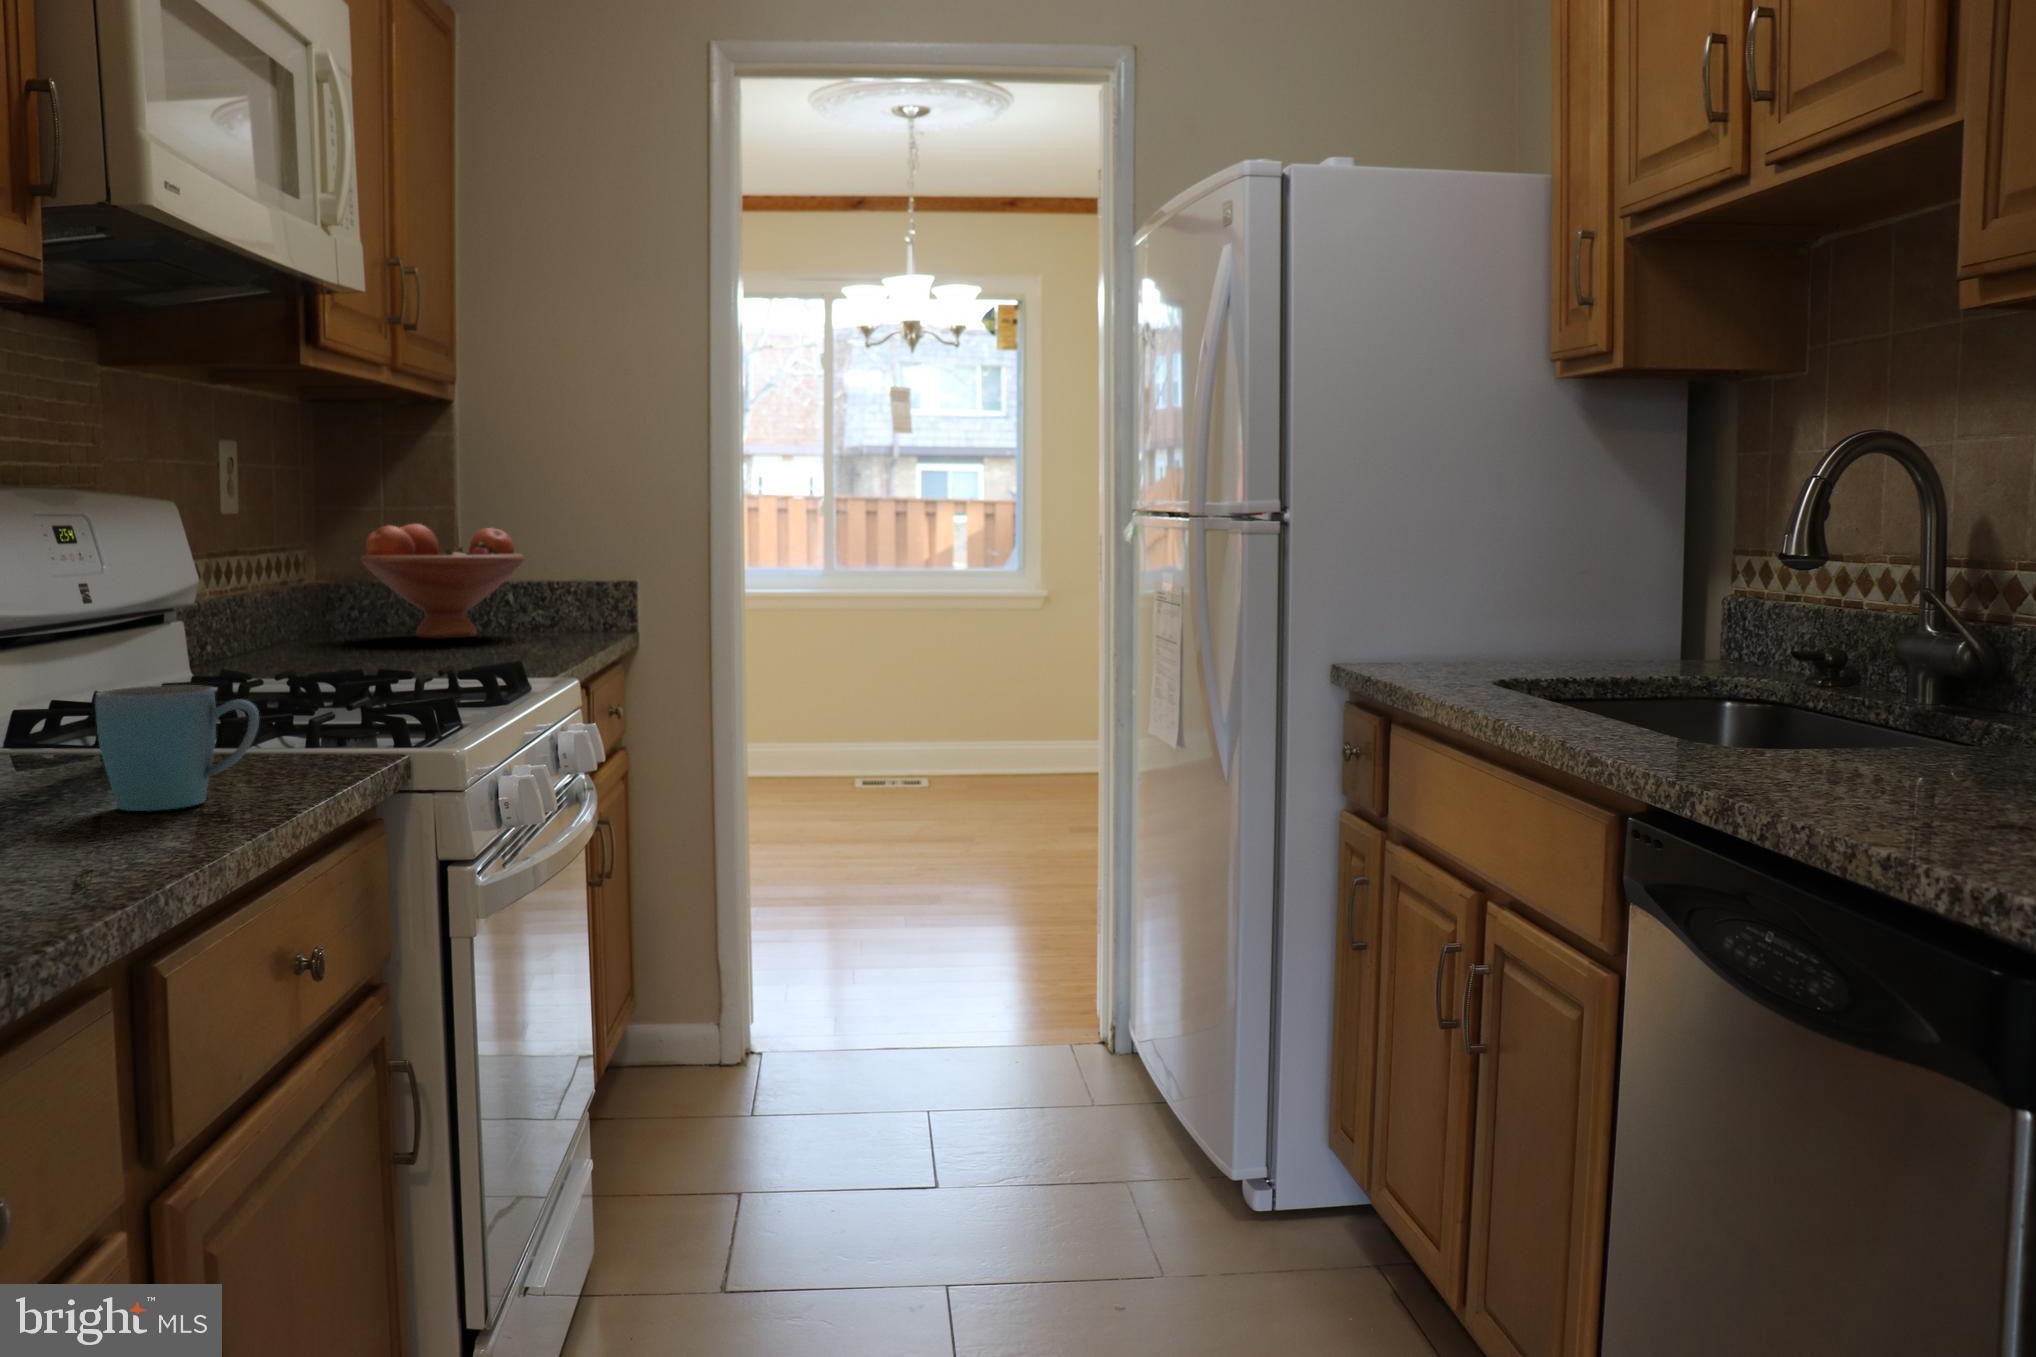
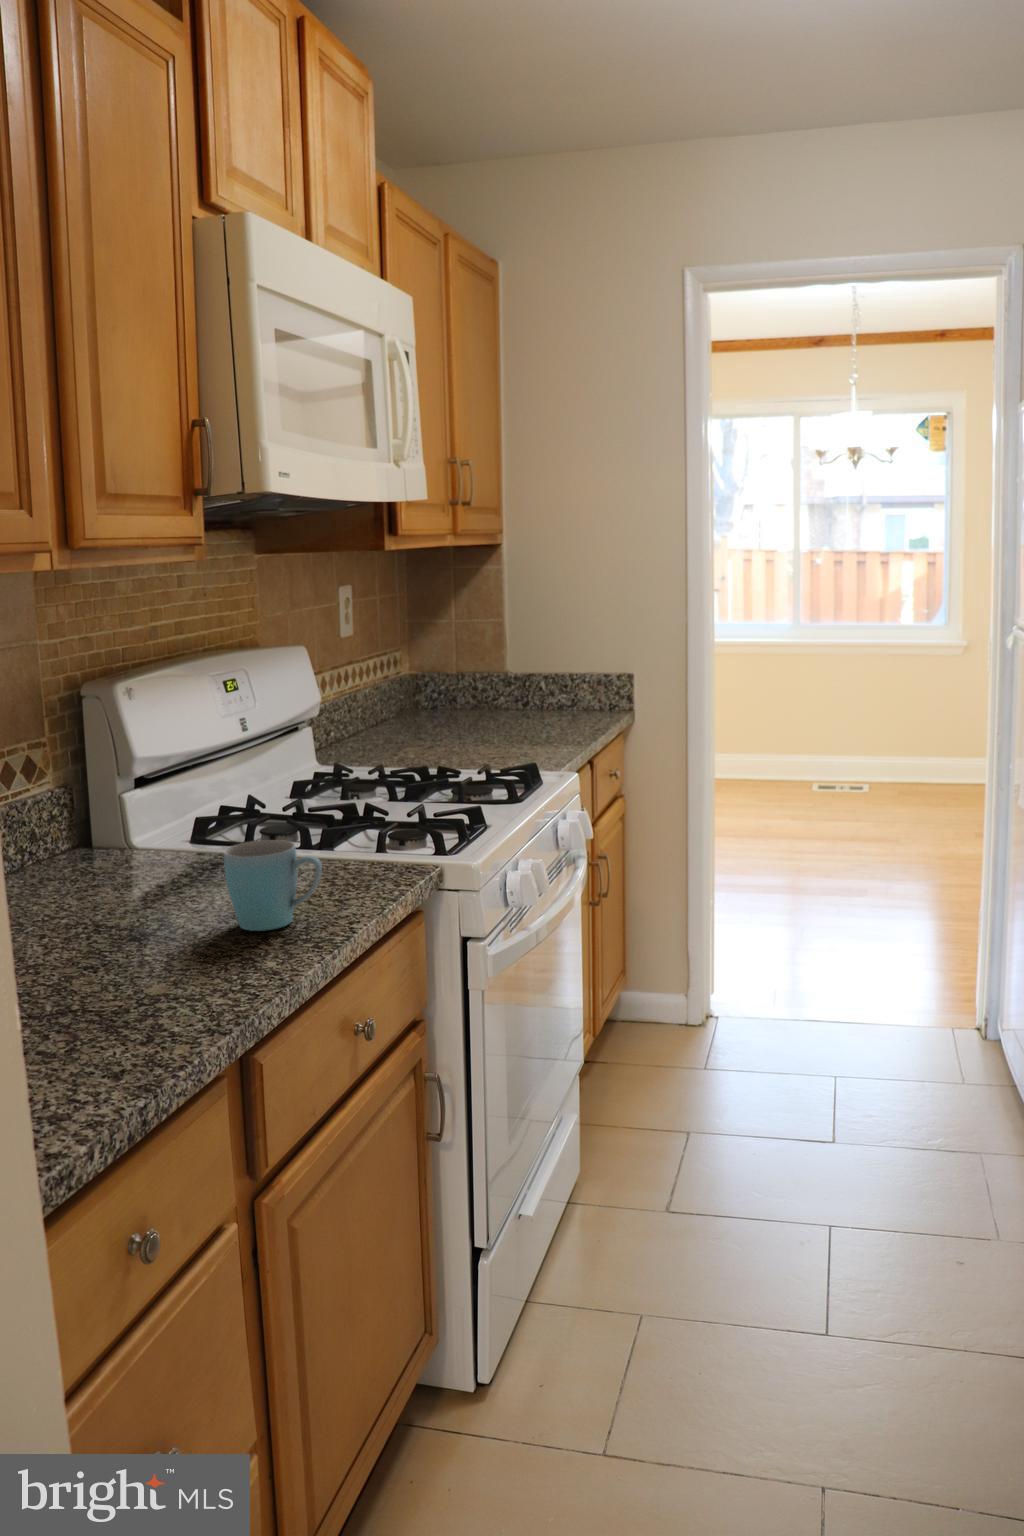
fruit bowl: present [361,524,525,639] -> none [444,640,552,722]

